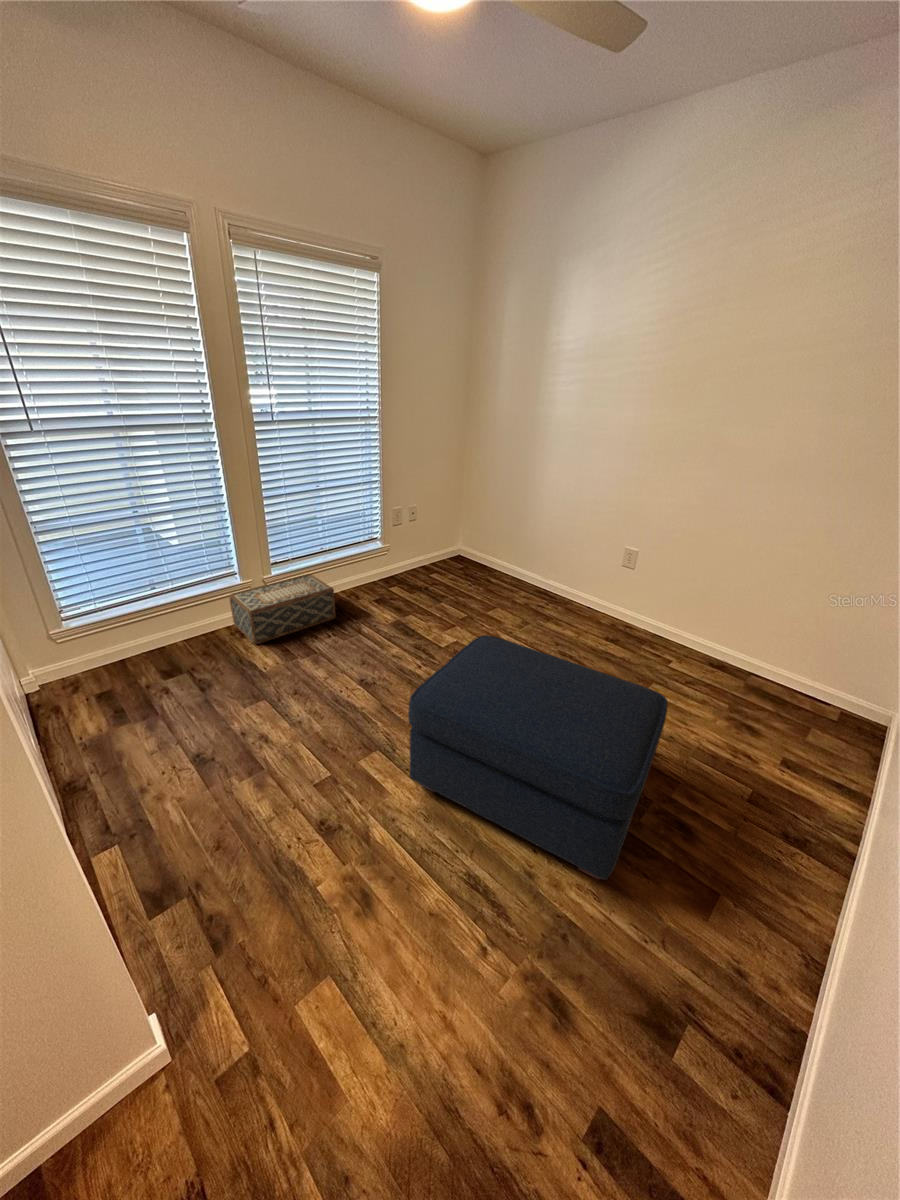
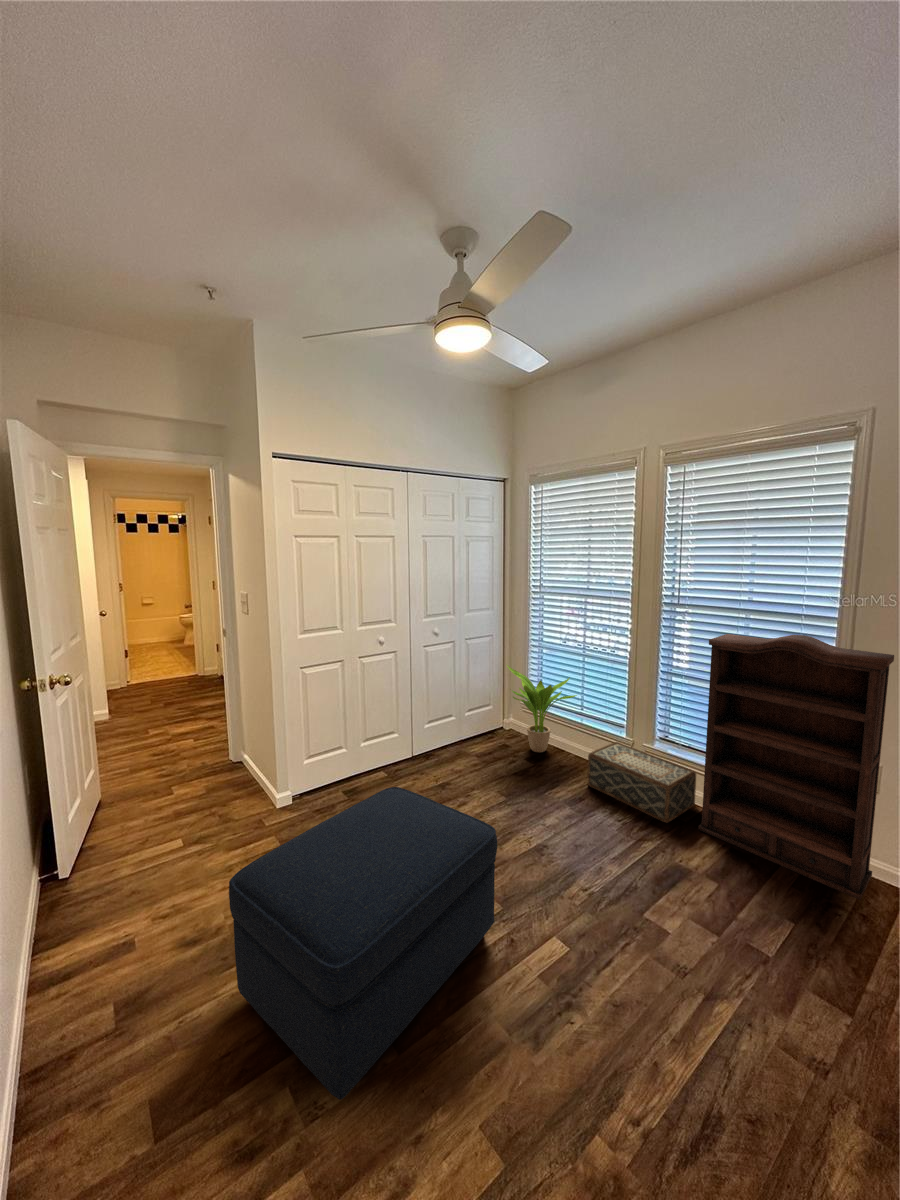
bookshelf: none [316,433,423,608] -> present [698,634,894,900]
potted plant: none [45,554,170,674] -> present [507,665,577,752]

